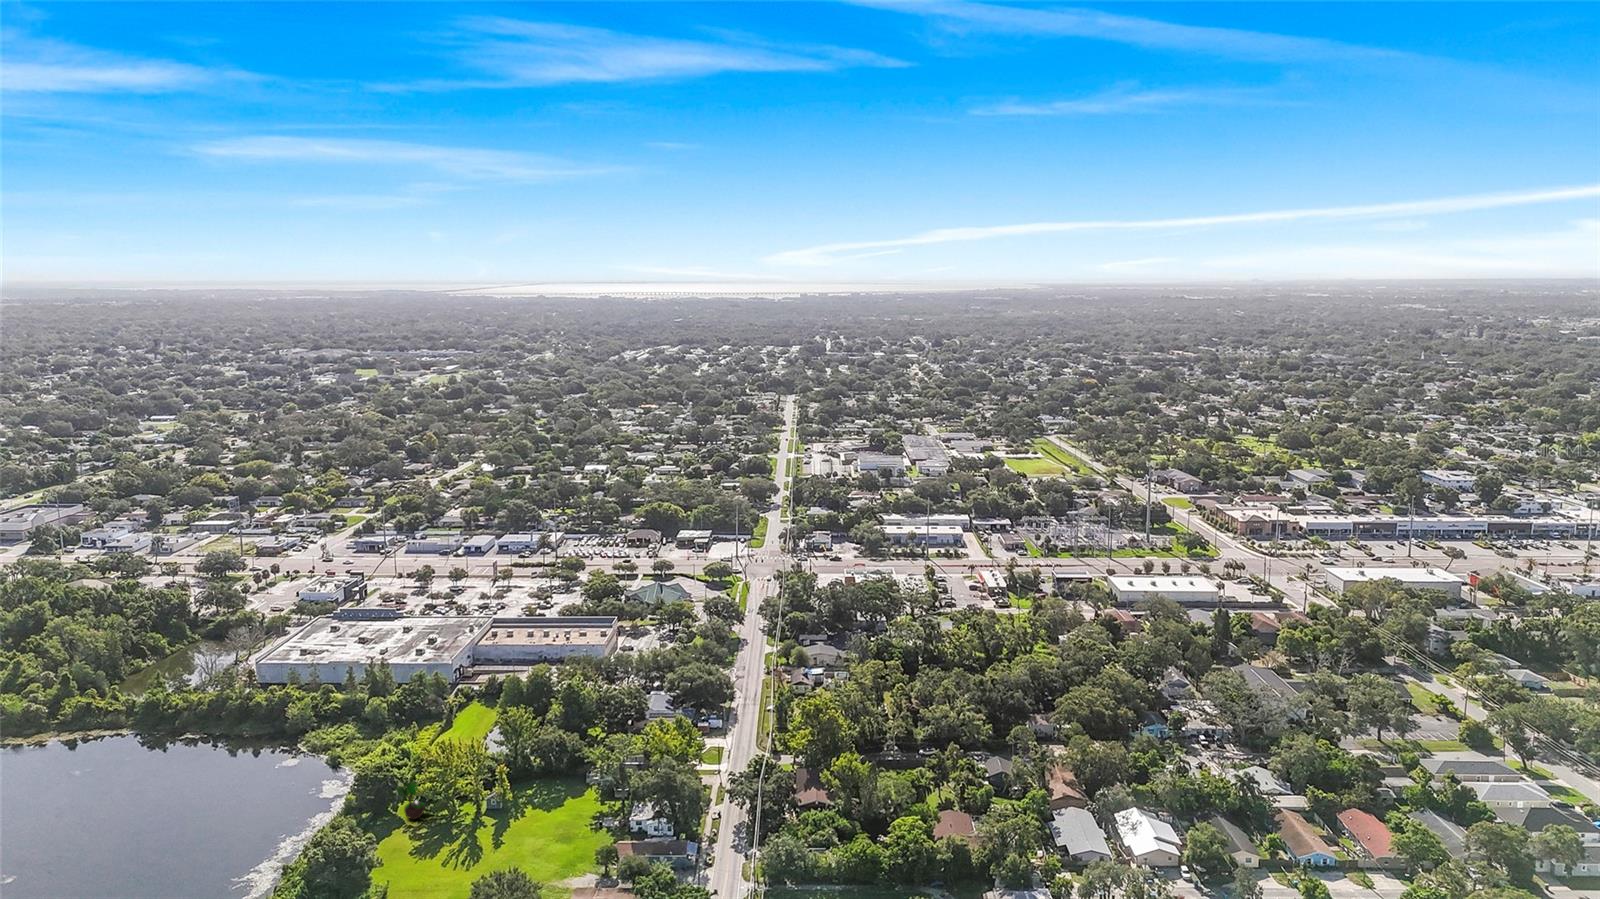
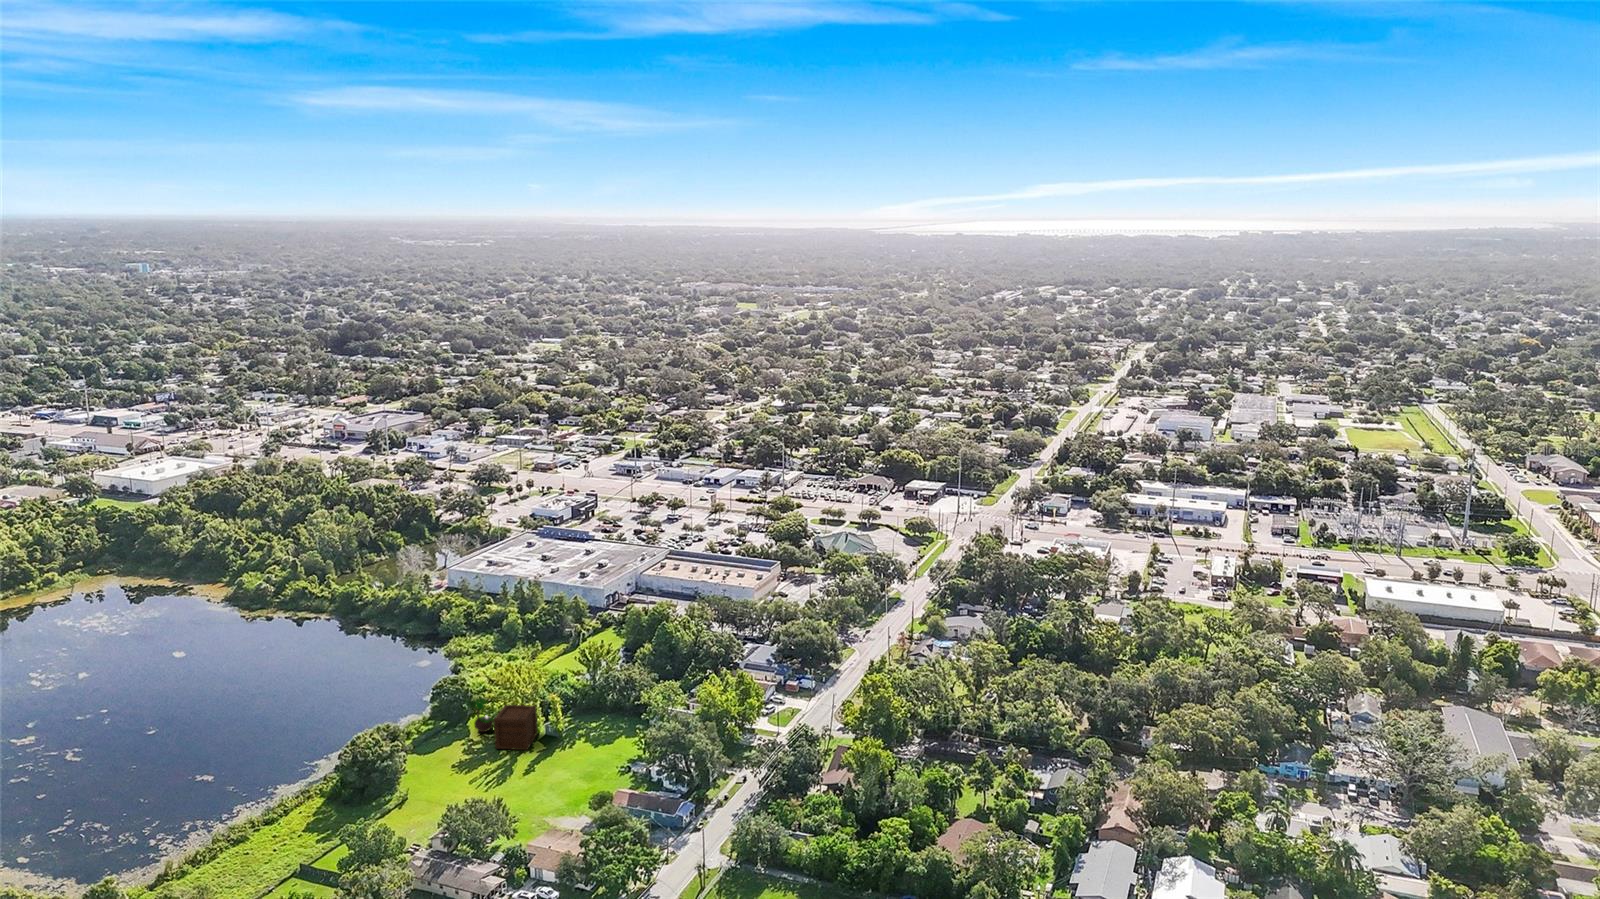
wooden crate: none [440,781,478,832] -> present [494,705,537,750]

